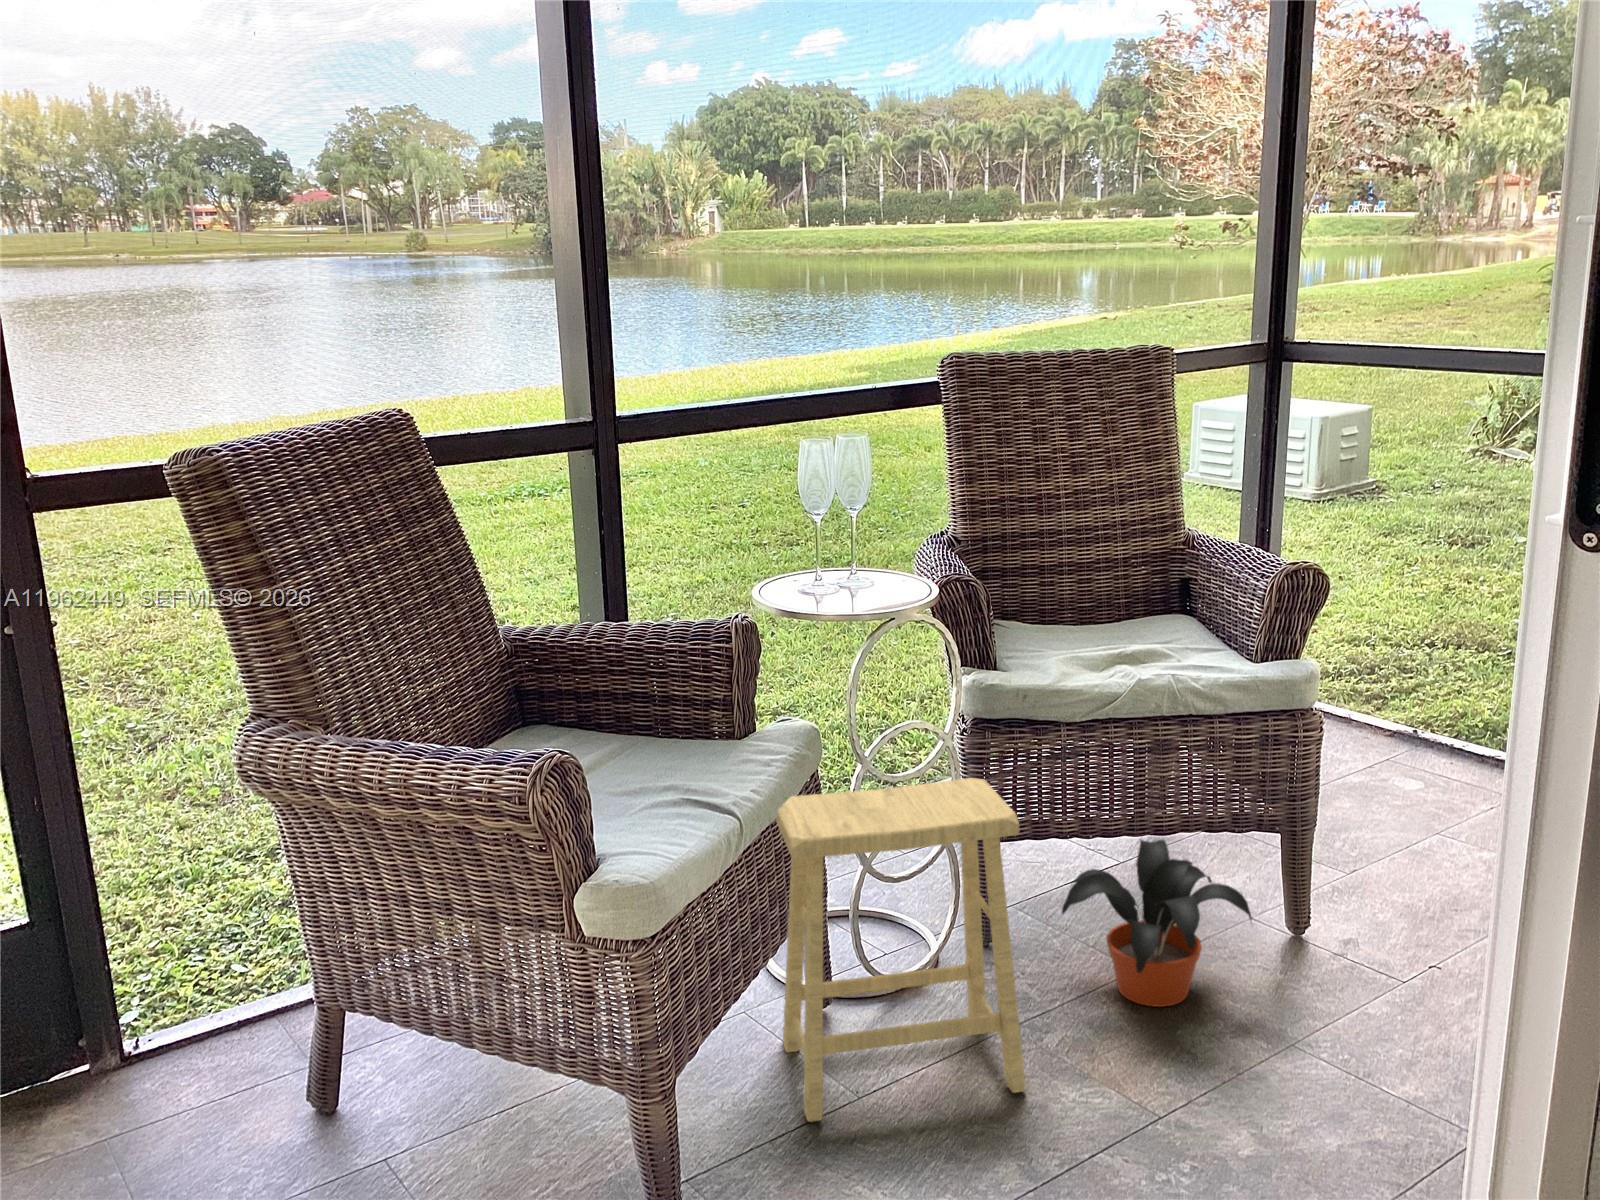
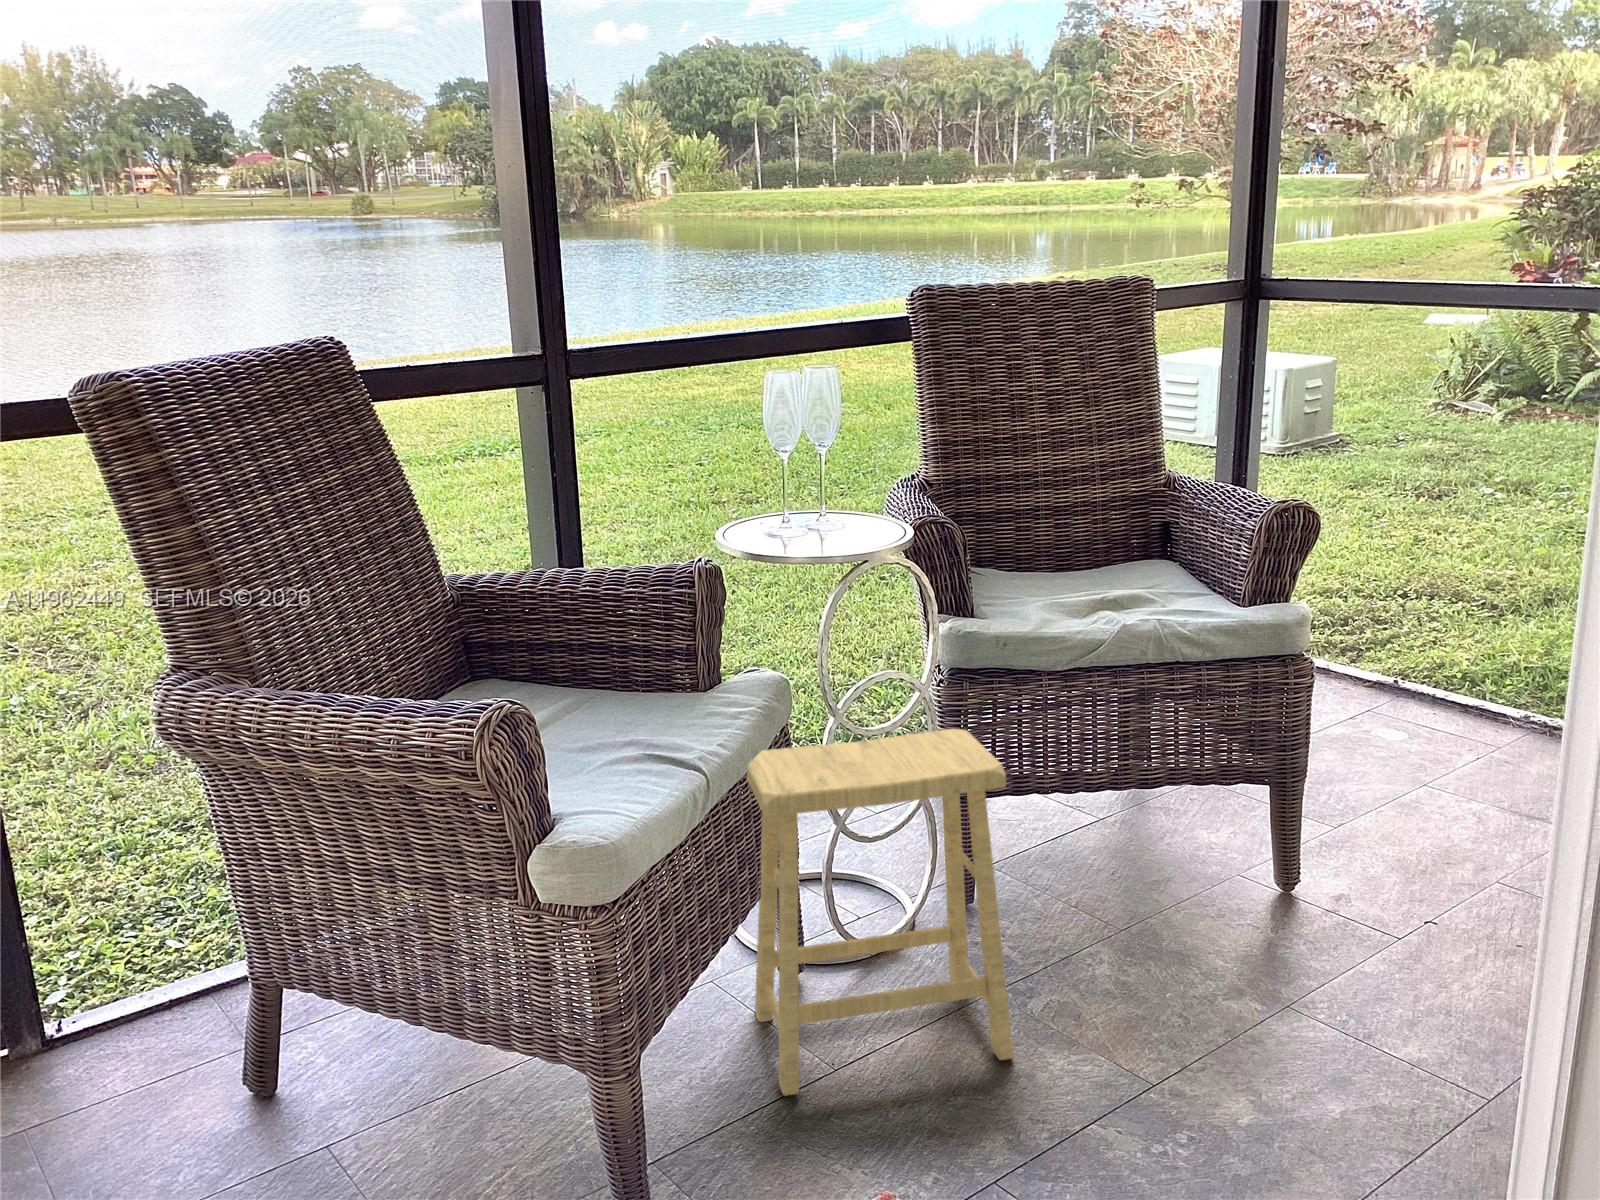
potted plant: present [1062,840,1252,1007] -> none [1047,792,1246,966]

